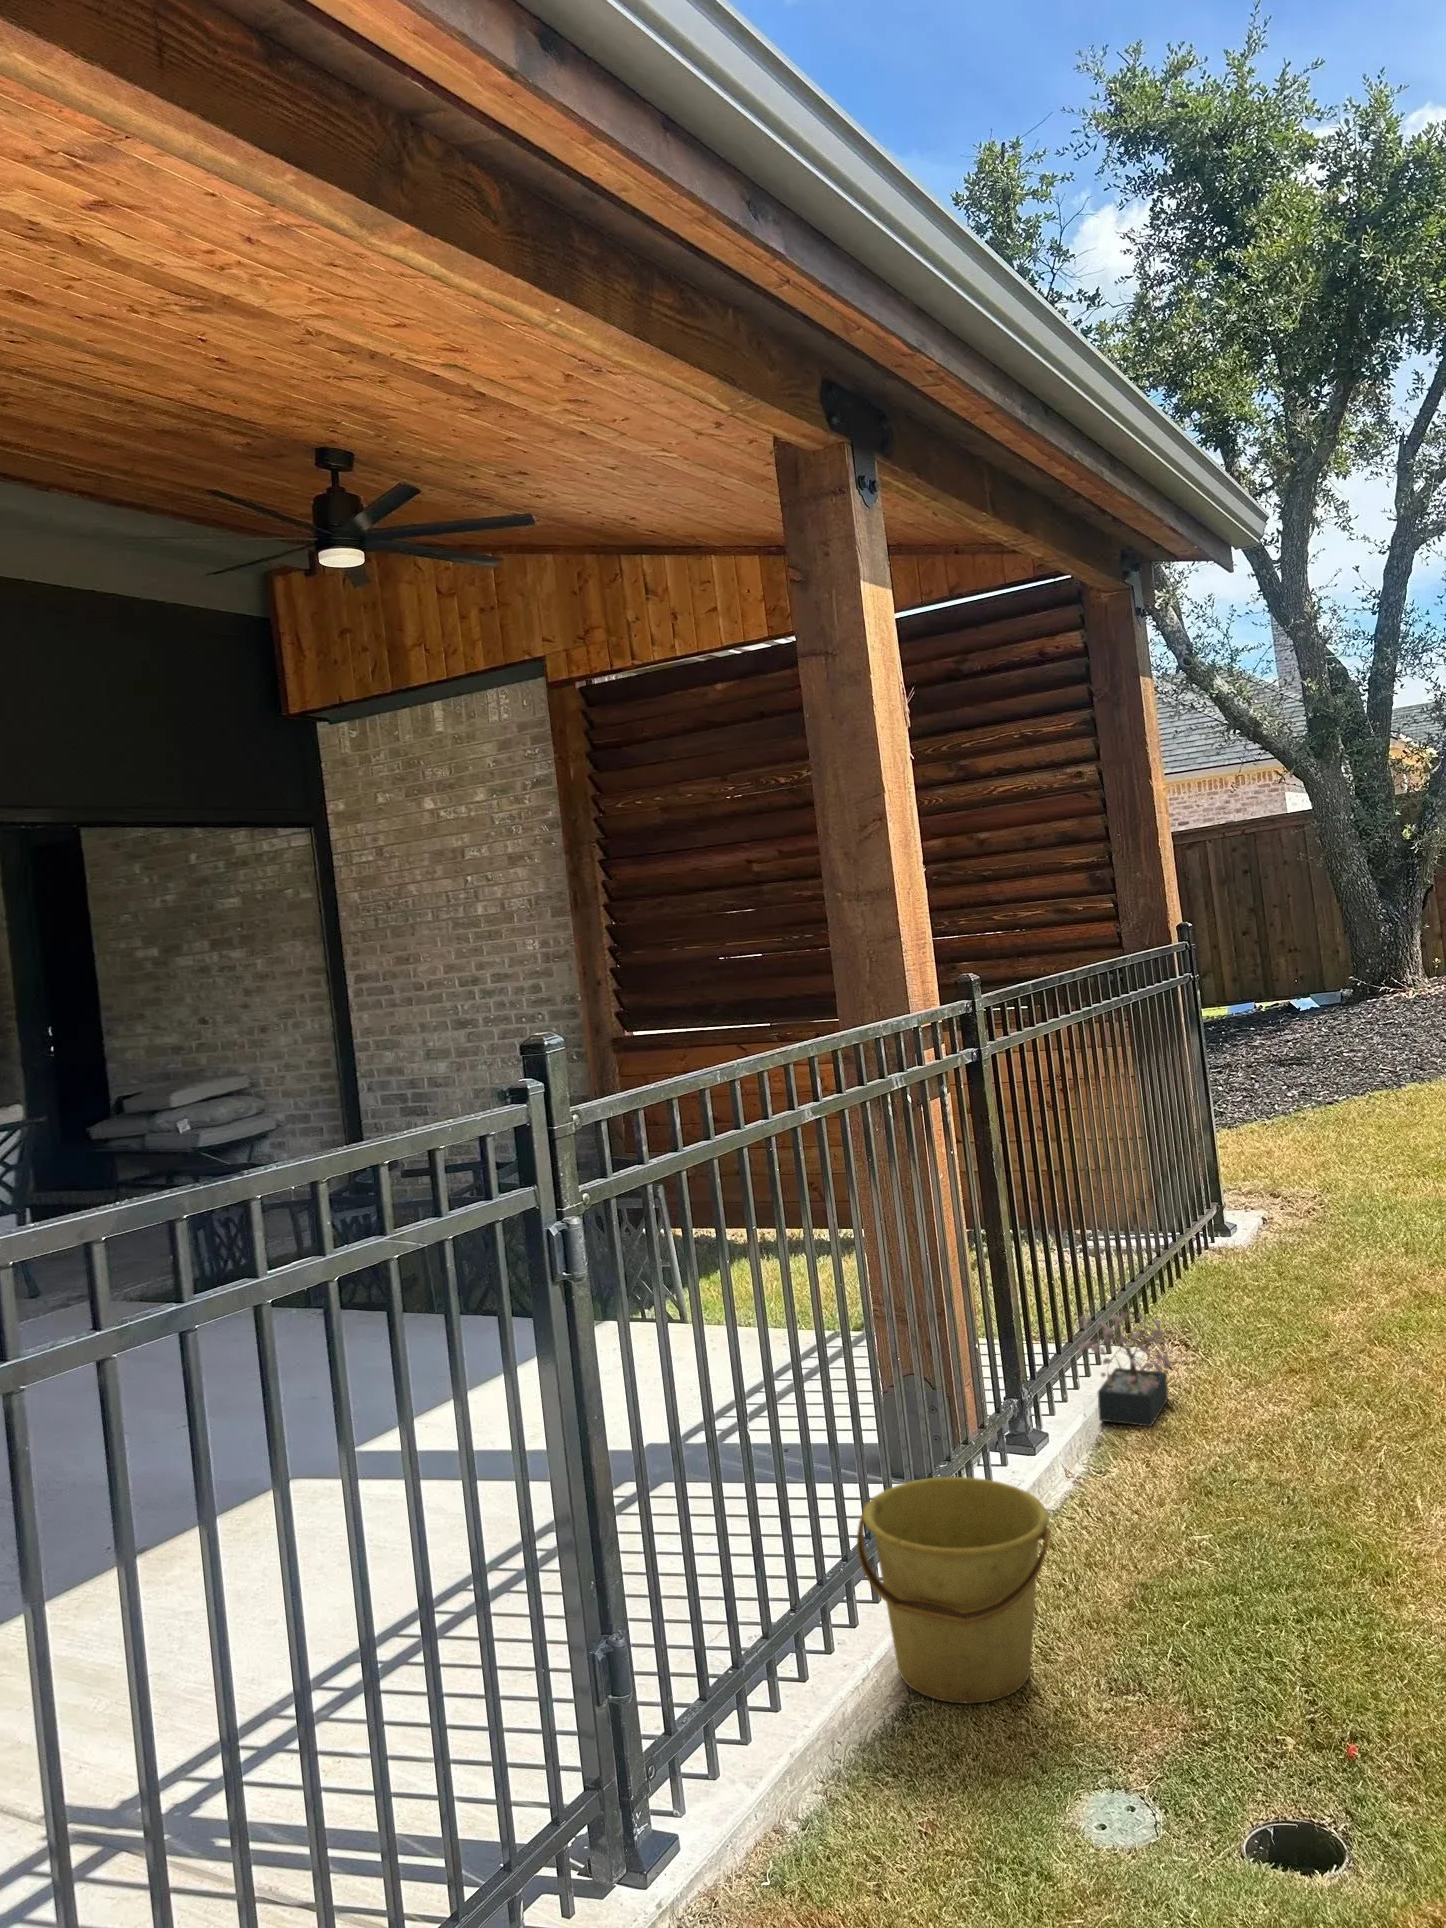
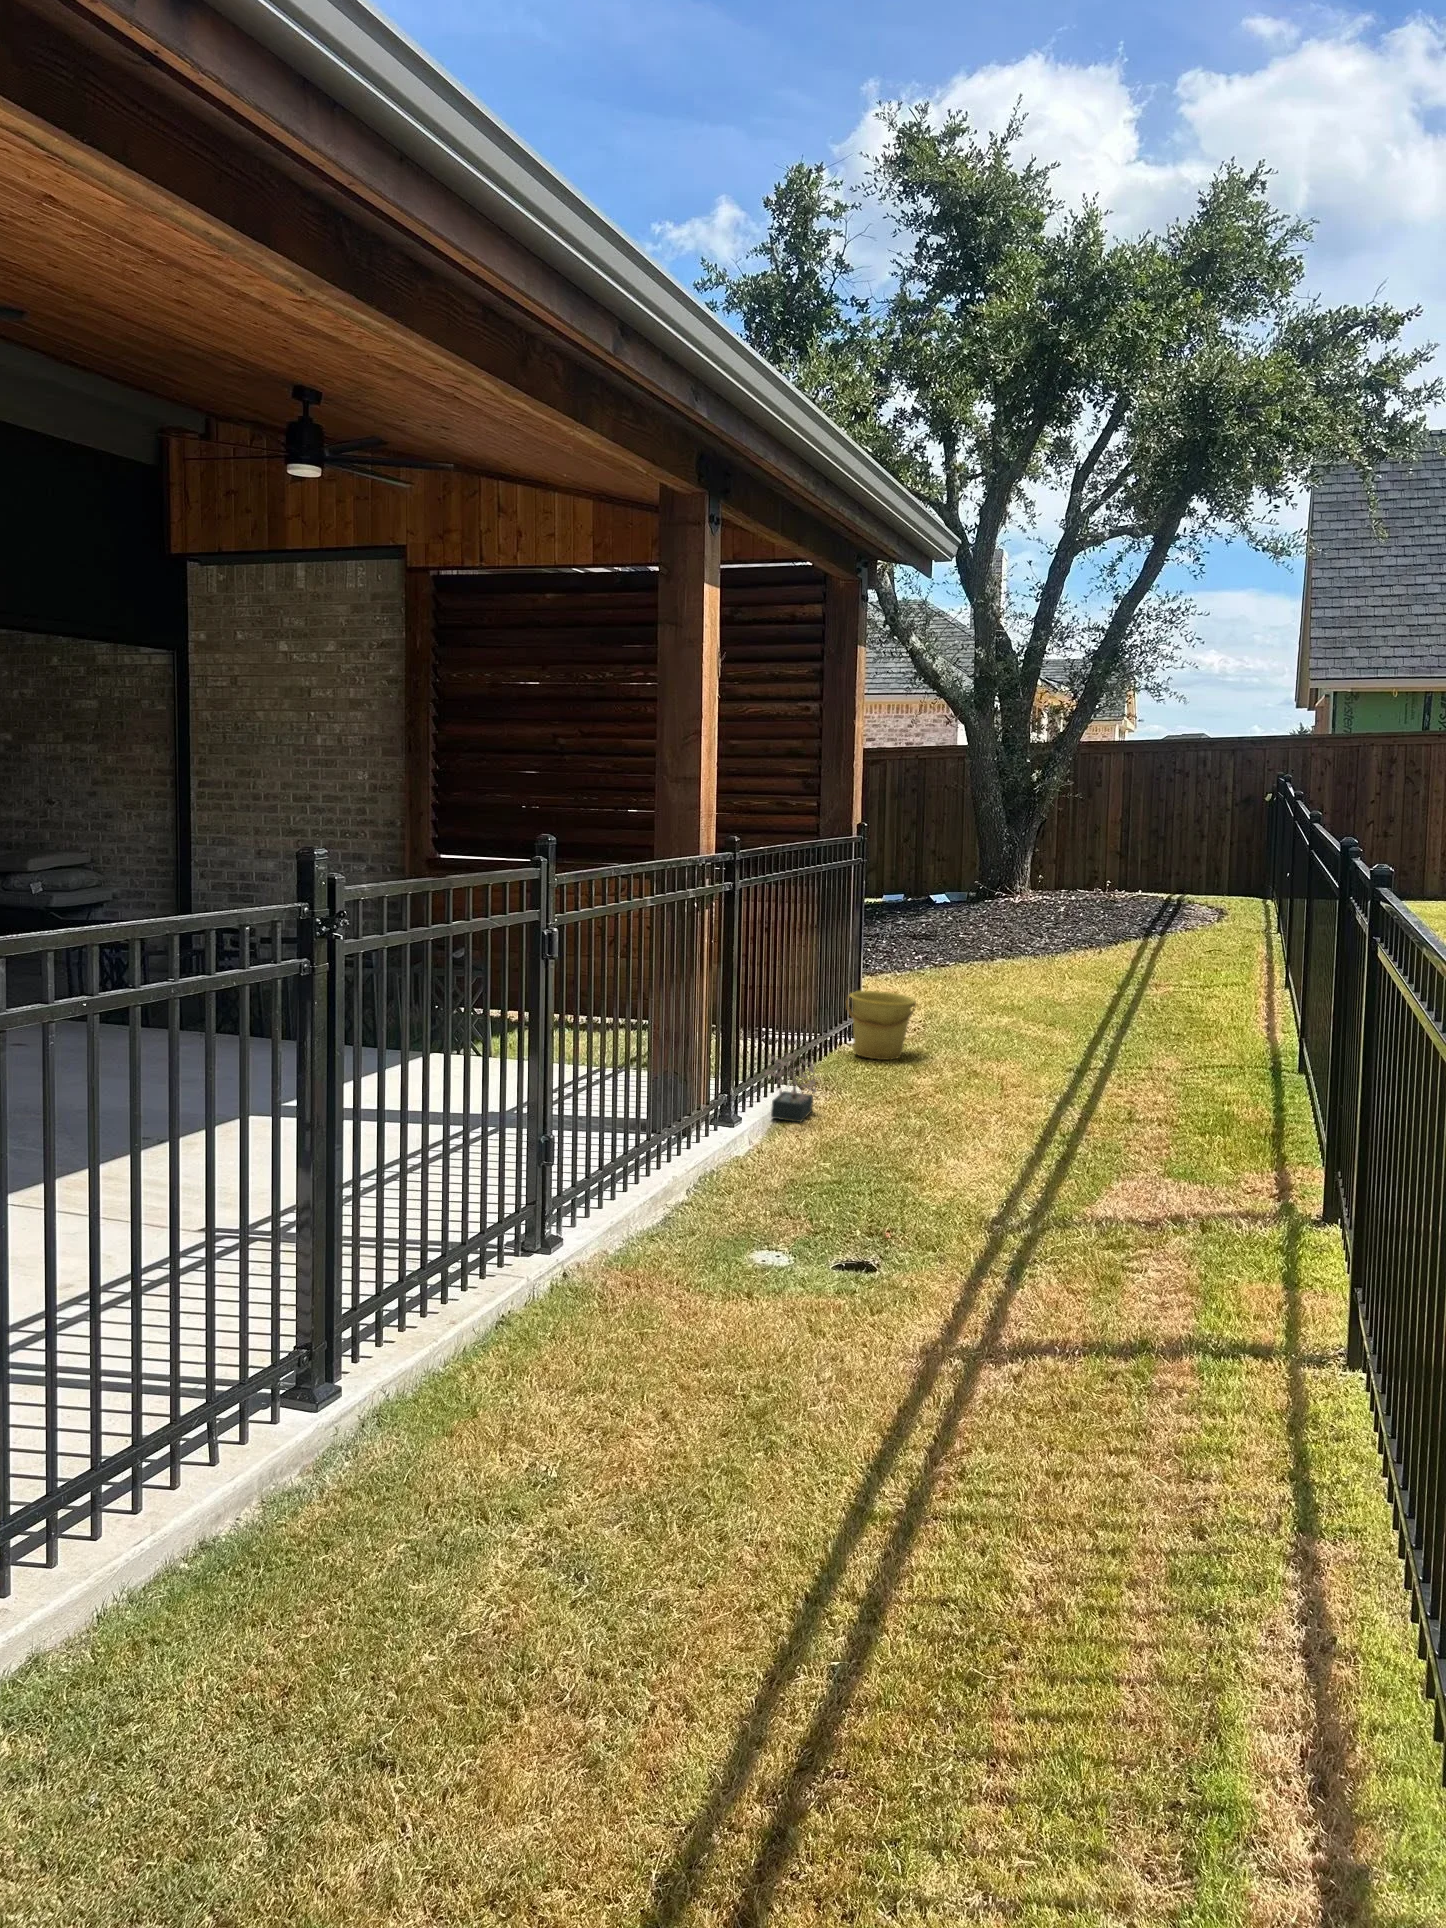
bucket: present [857,1477,1051,1704] -> present [846,991,916,1060]

